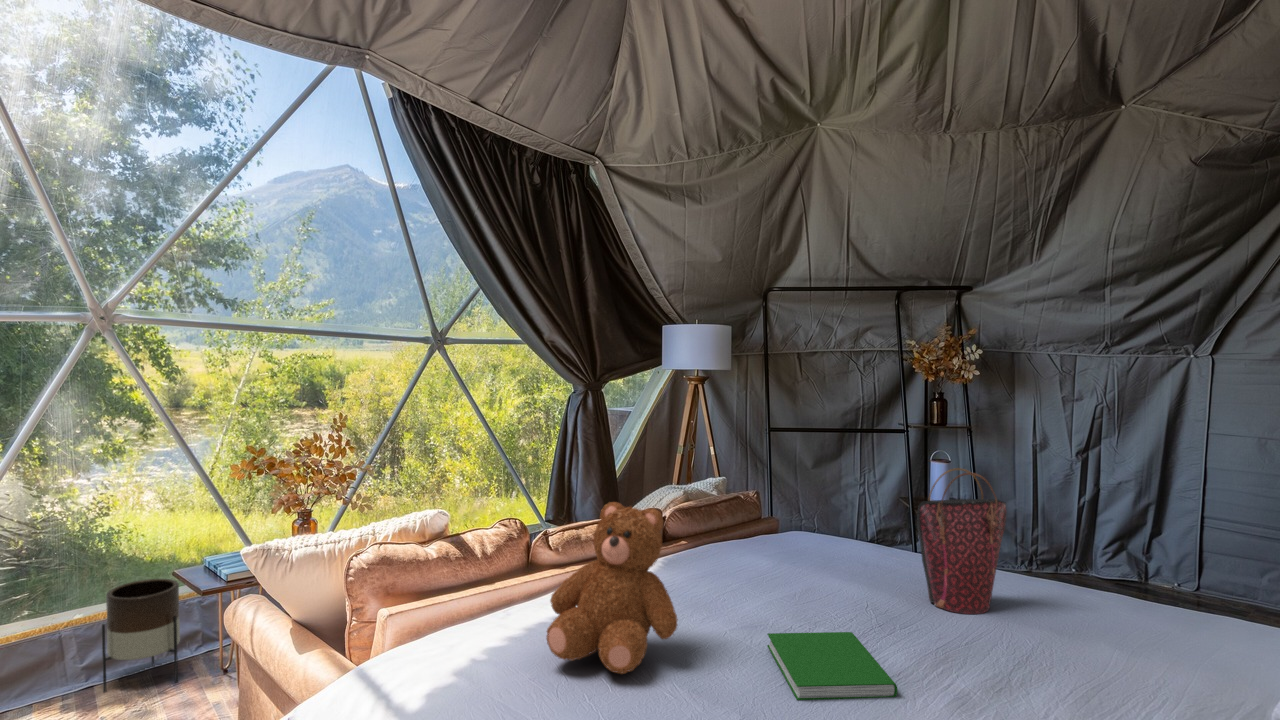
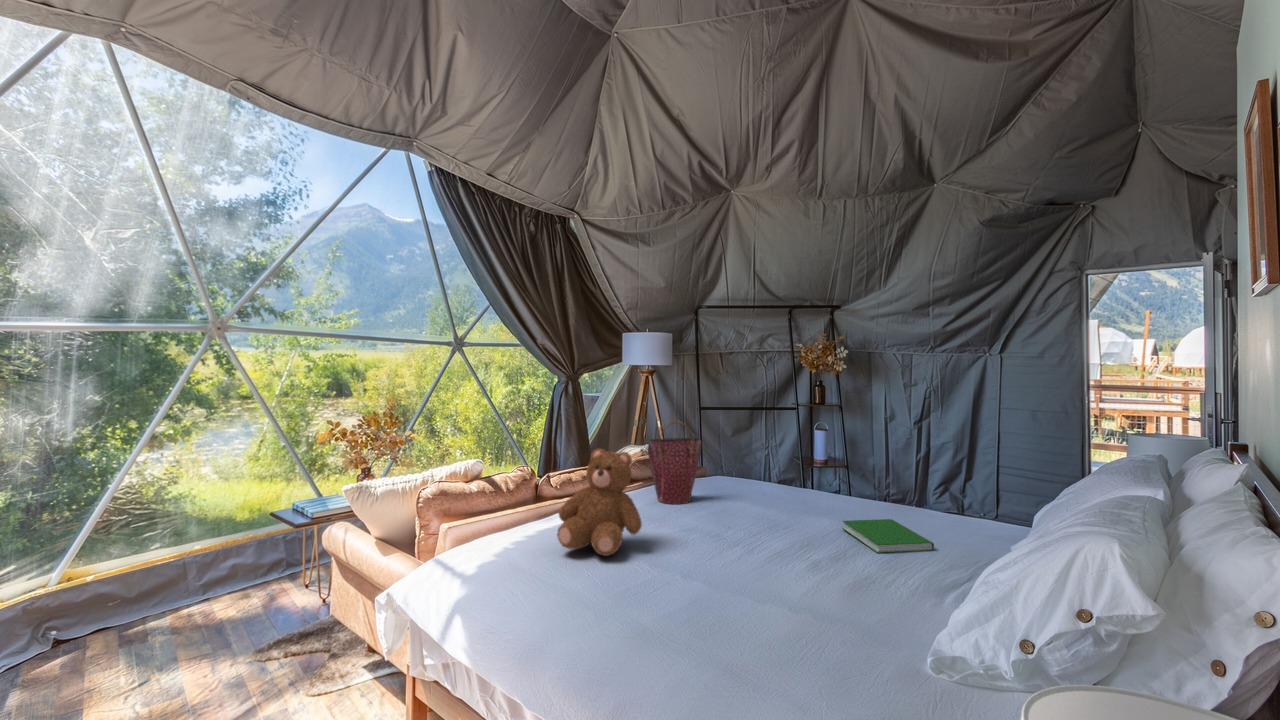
handbag: present [917,468,1006,614] -> present [648,420,702,504]
planter: present [102,579,180,692] -> none [219,519,276,602]
hardcover book: present [767,632,898,700] -> present [843,519,934,553]

